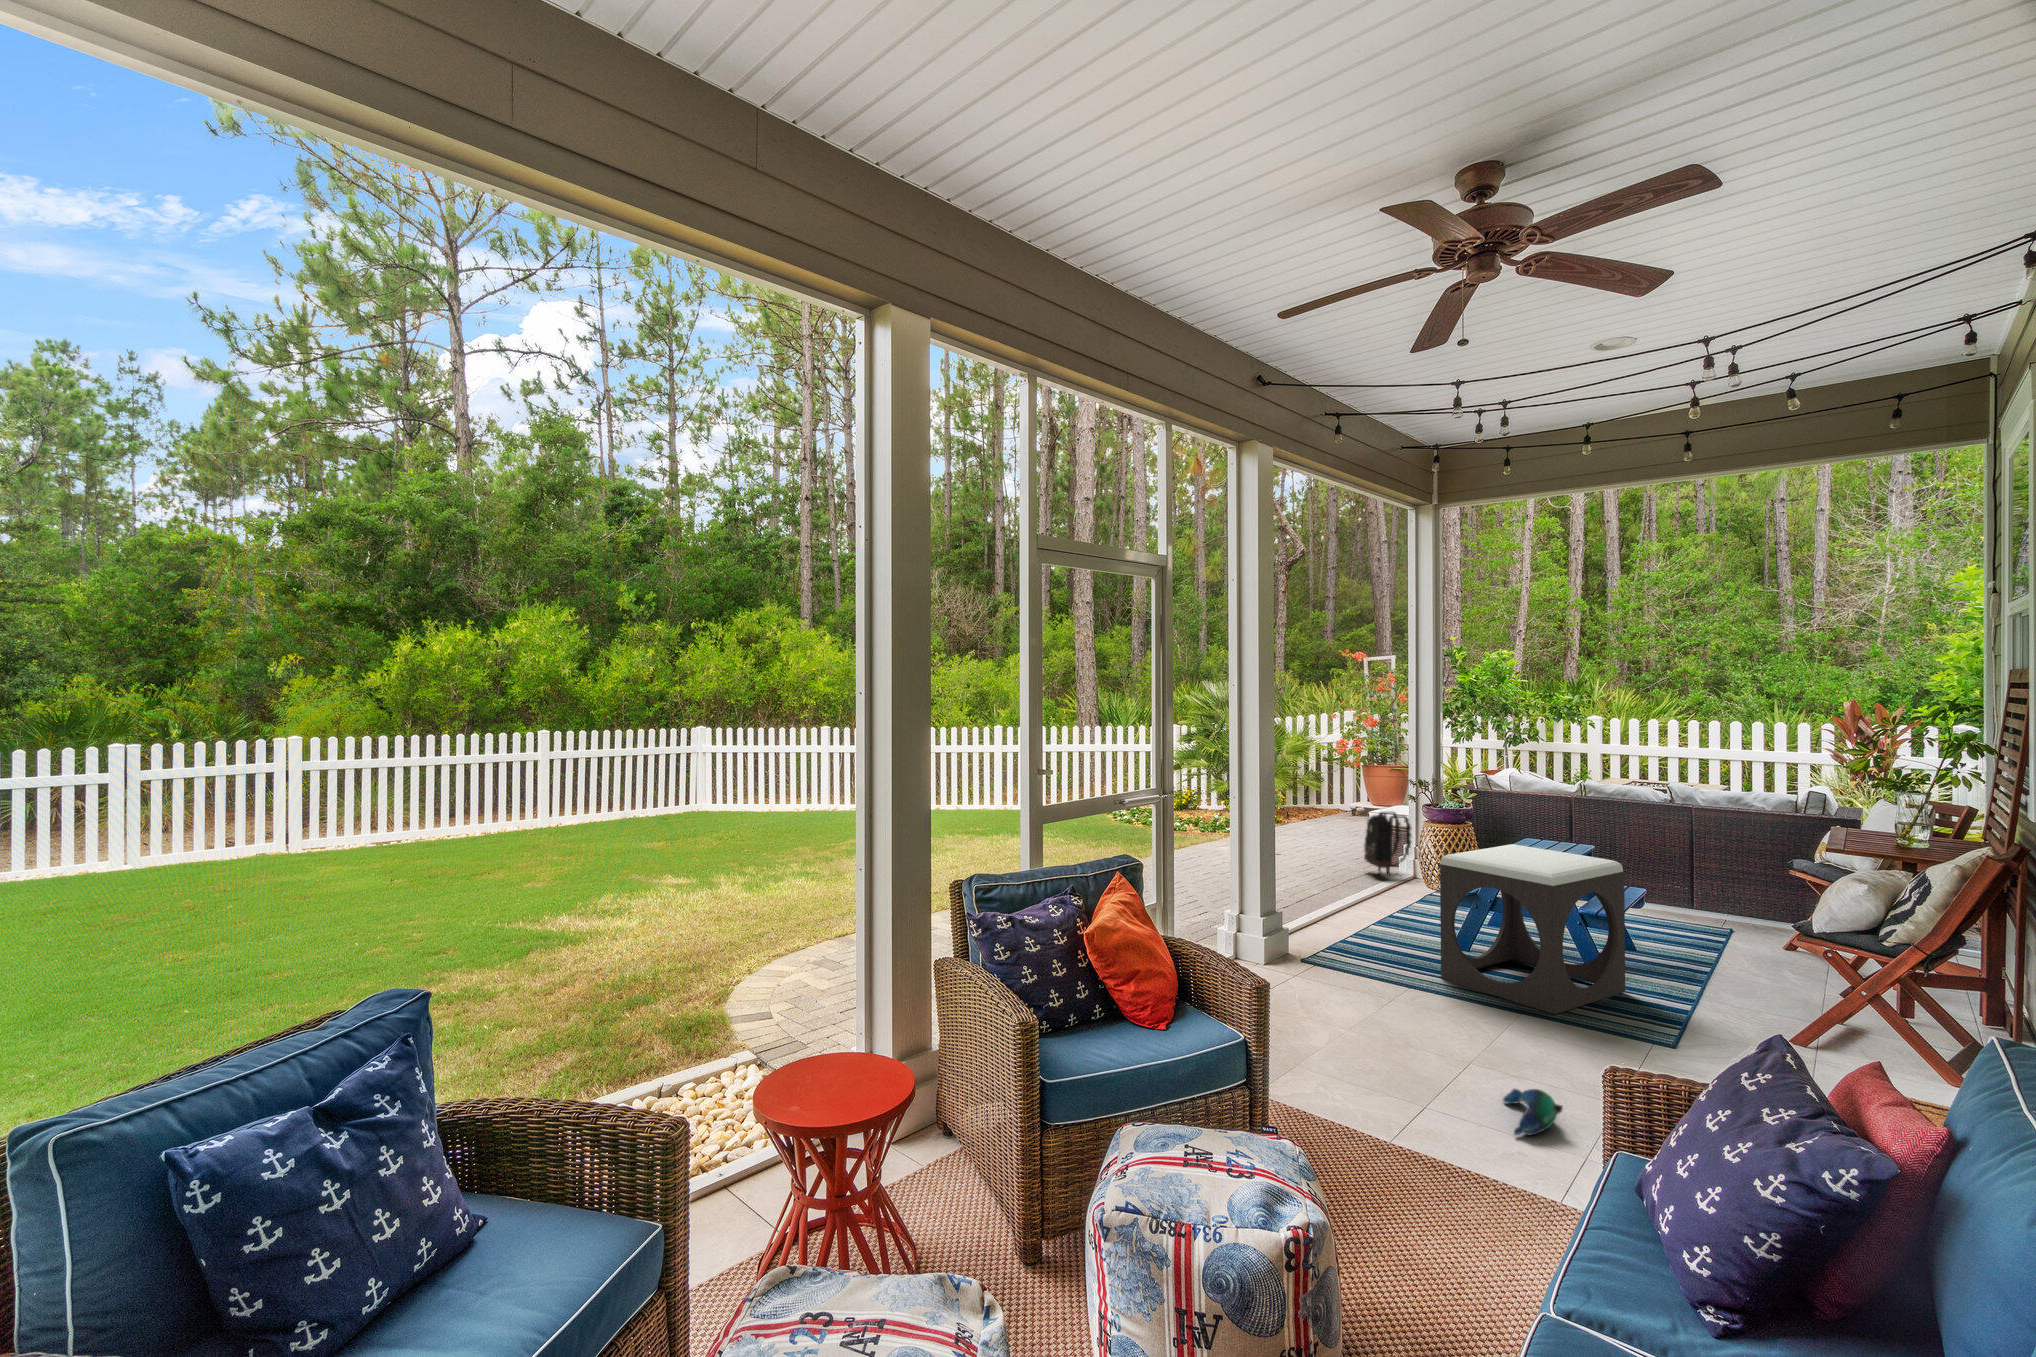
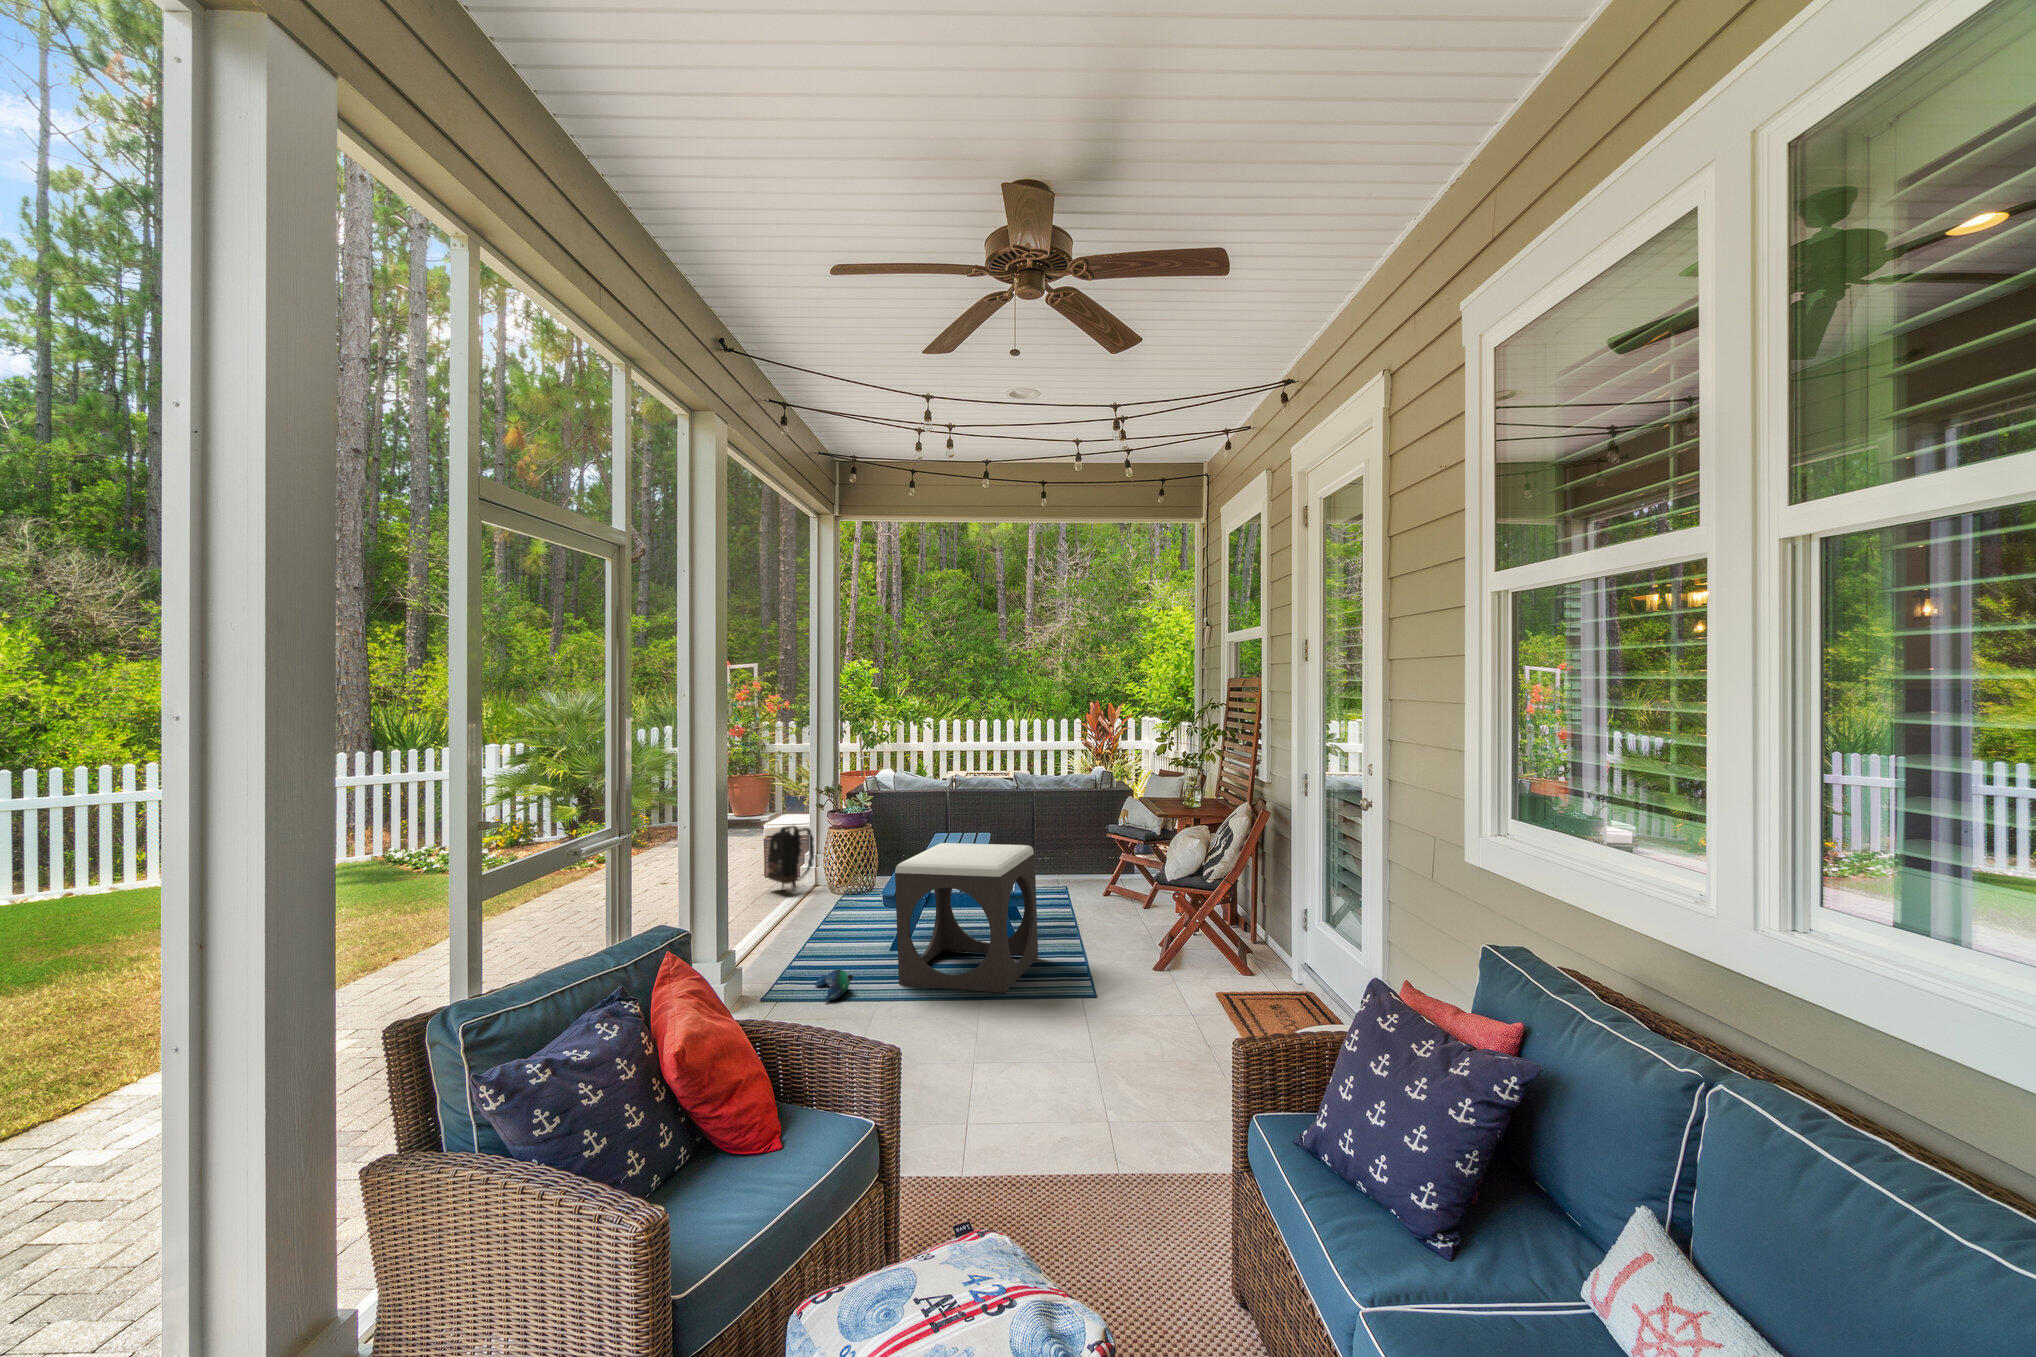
plush toy: present [1503,1089,1563,1135] -> present [815,970,853,1002]

